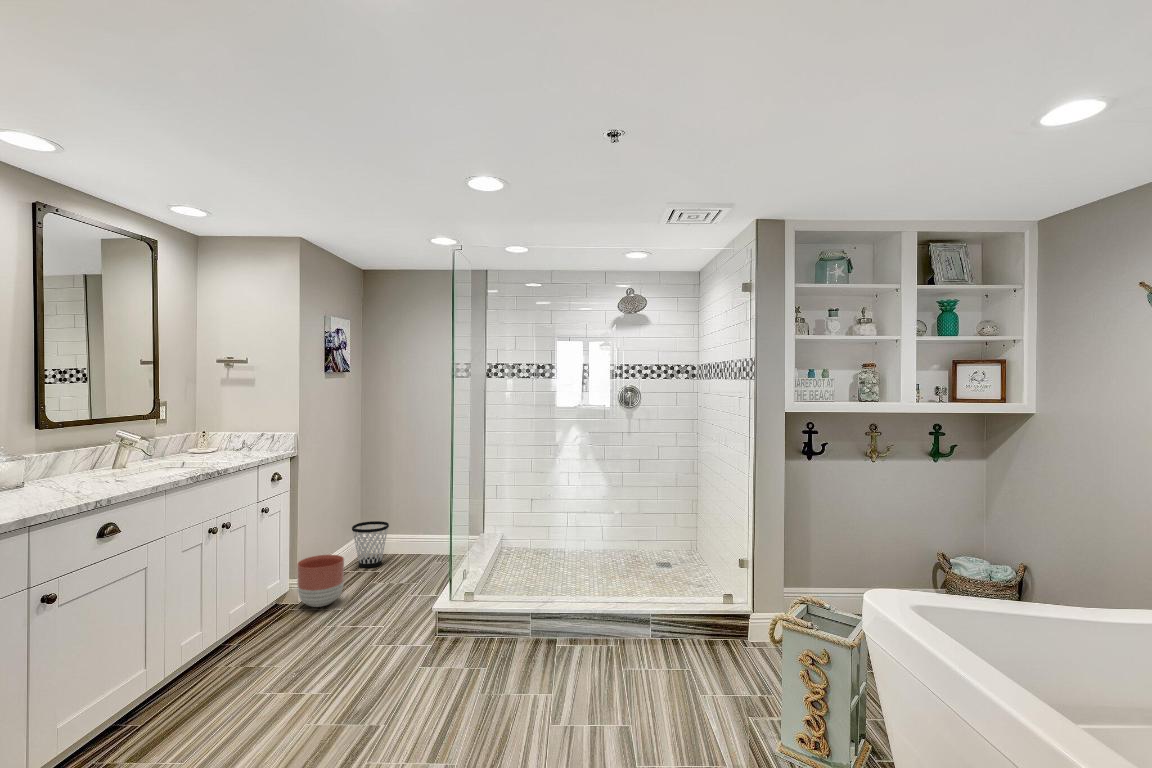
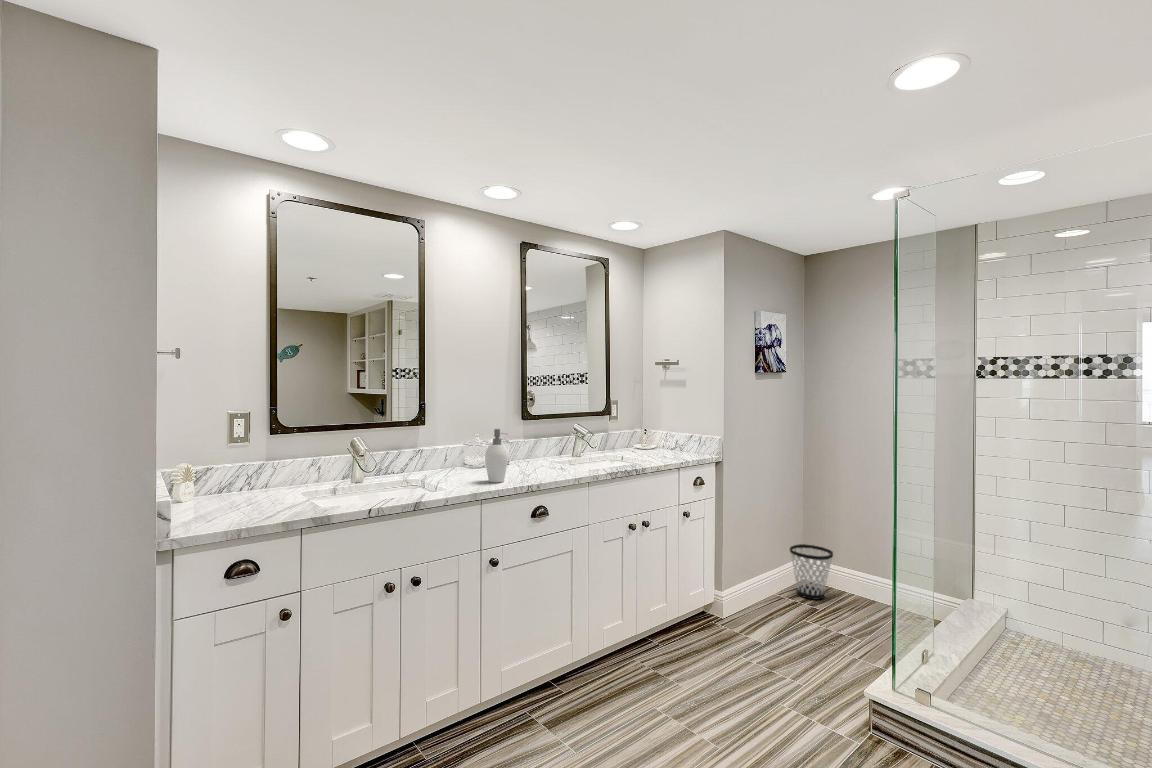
soap dispenser: none [30,439,72,503] -> present [485,429,508,483]
planter: present [297,555,344,607] -> none [721,572,770,630]

